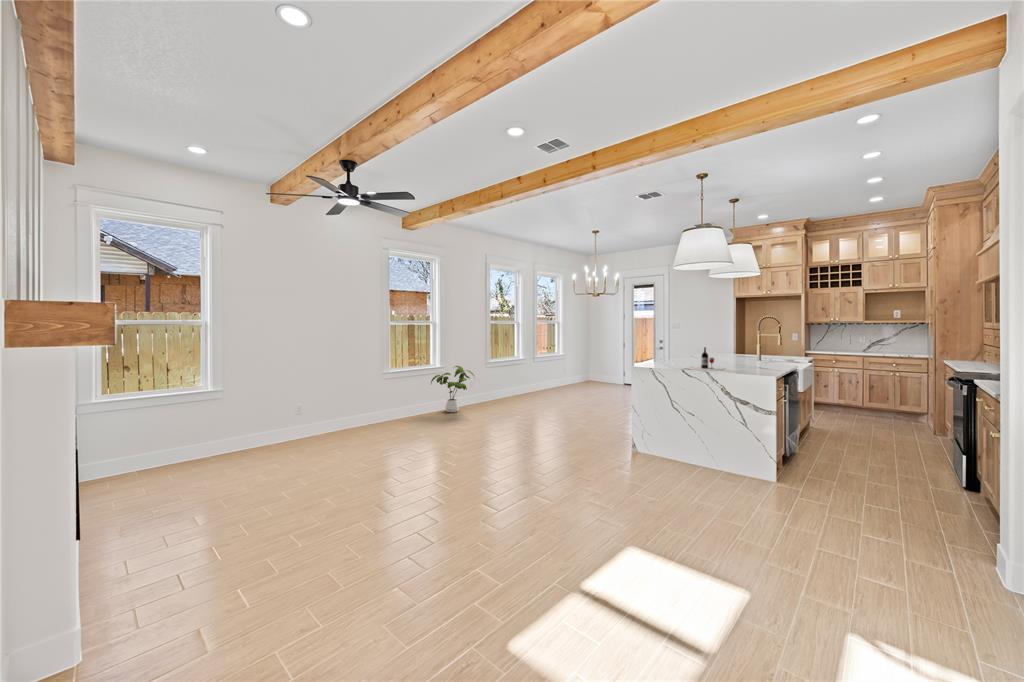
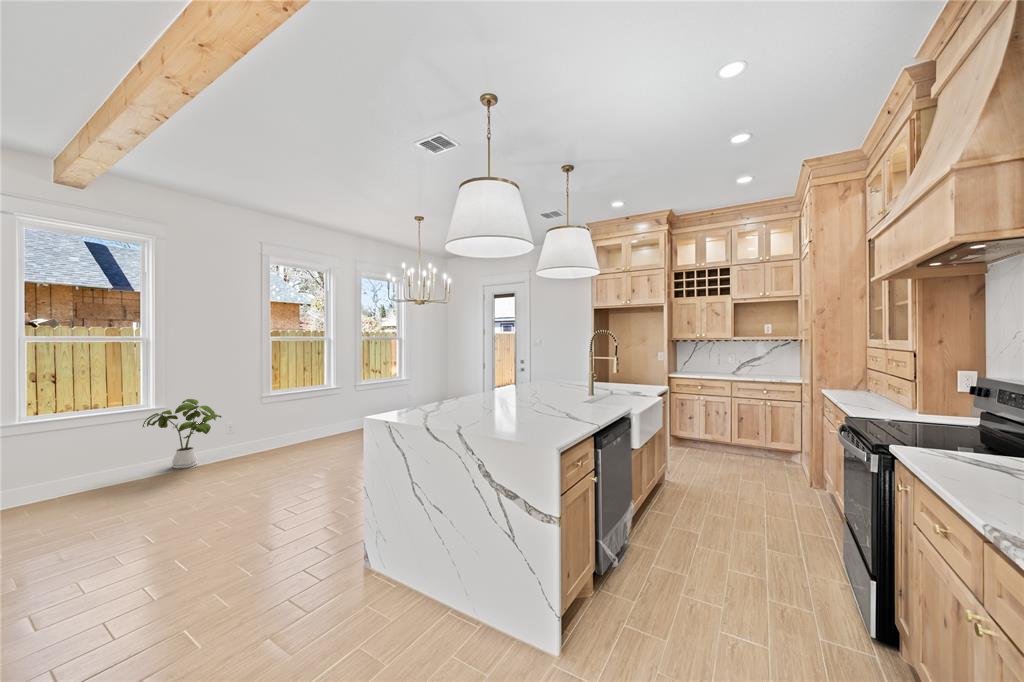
wine bottle: present [683,348,724,371] -> none [417,386,500,435]

